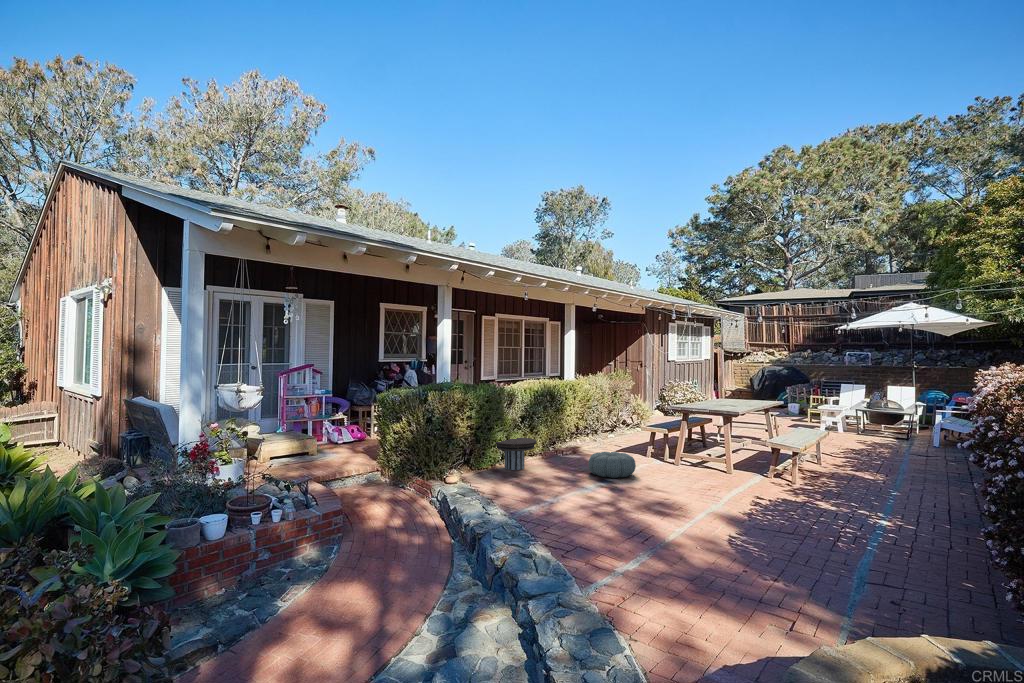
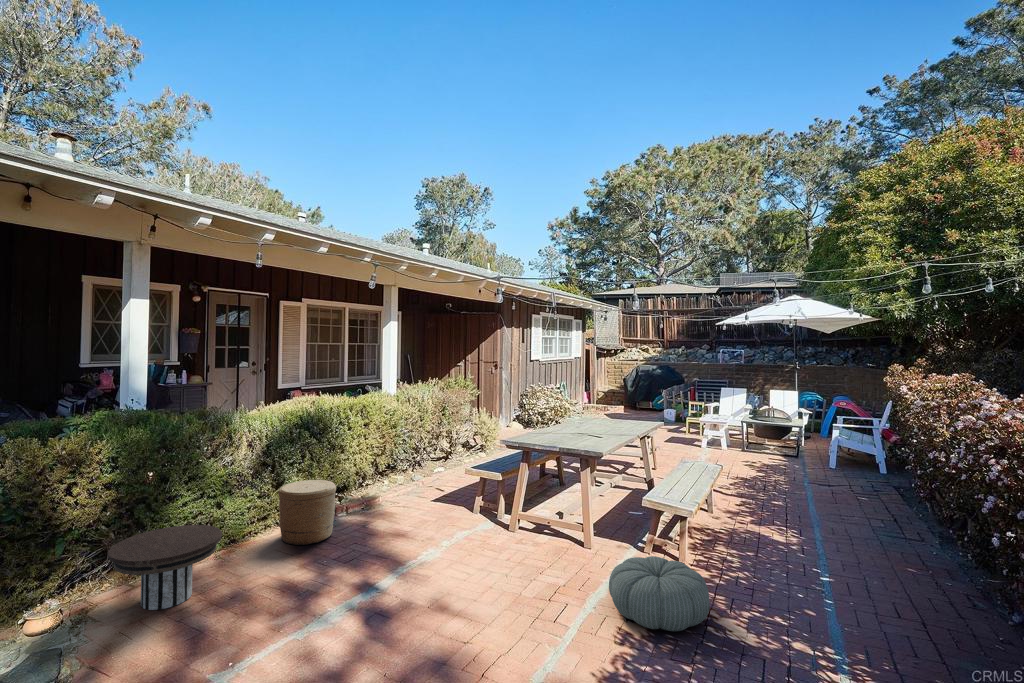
woven basket: none [543,425,573,457] -> present [278,480,336,545]
pouf: present [588,452,636,478] -> present [609,556,710,631]

